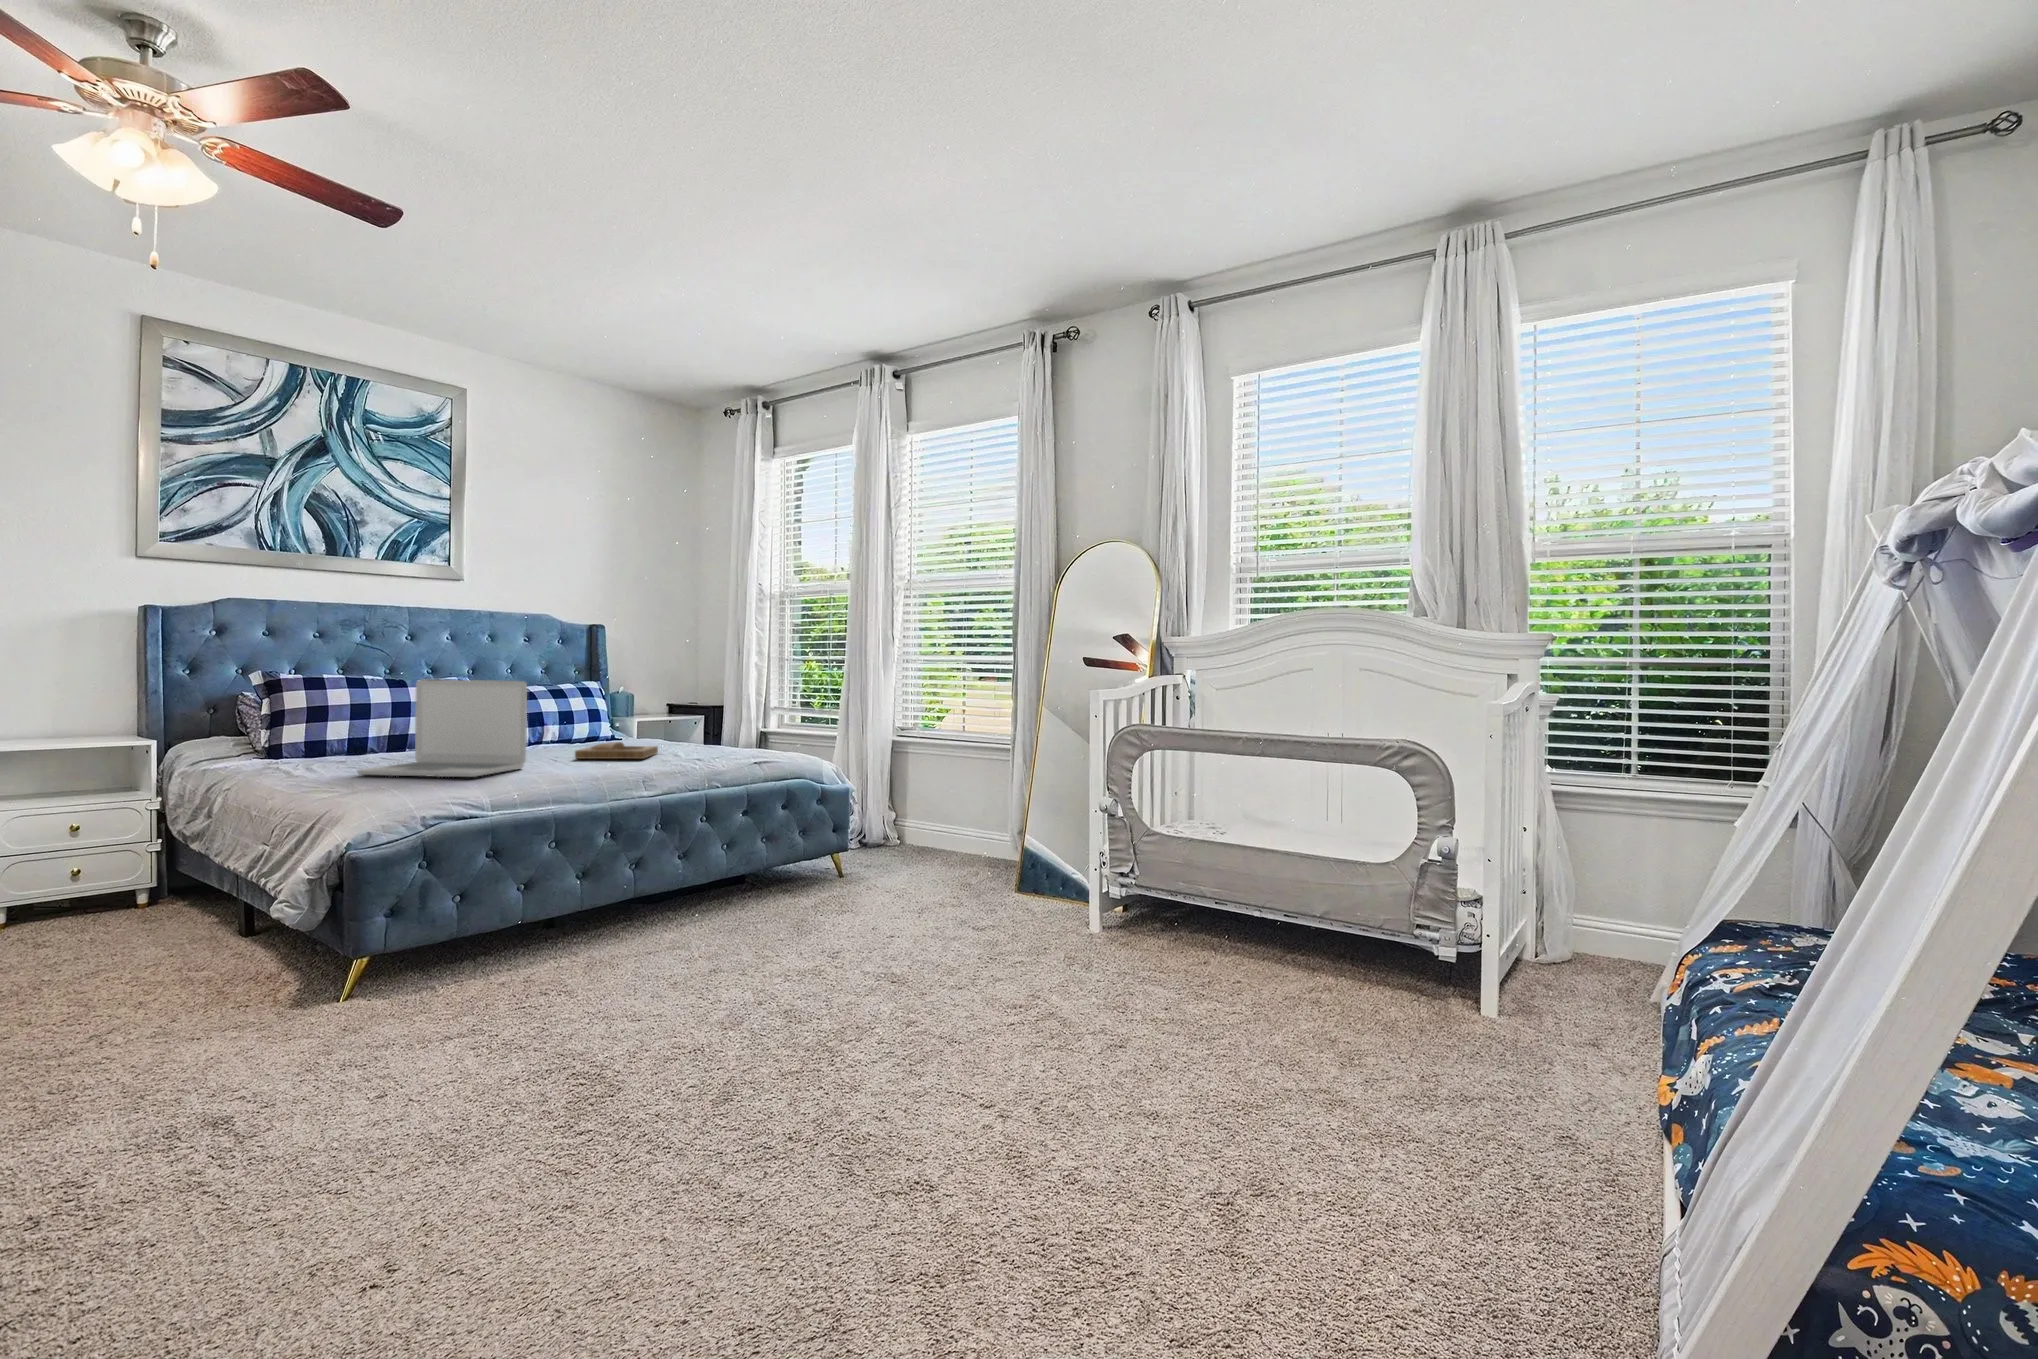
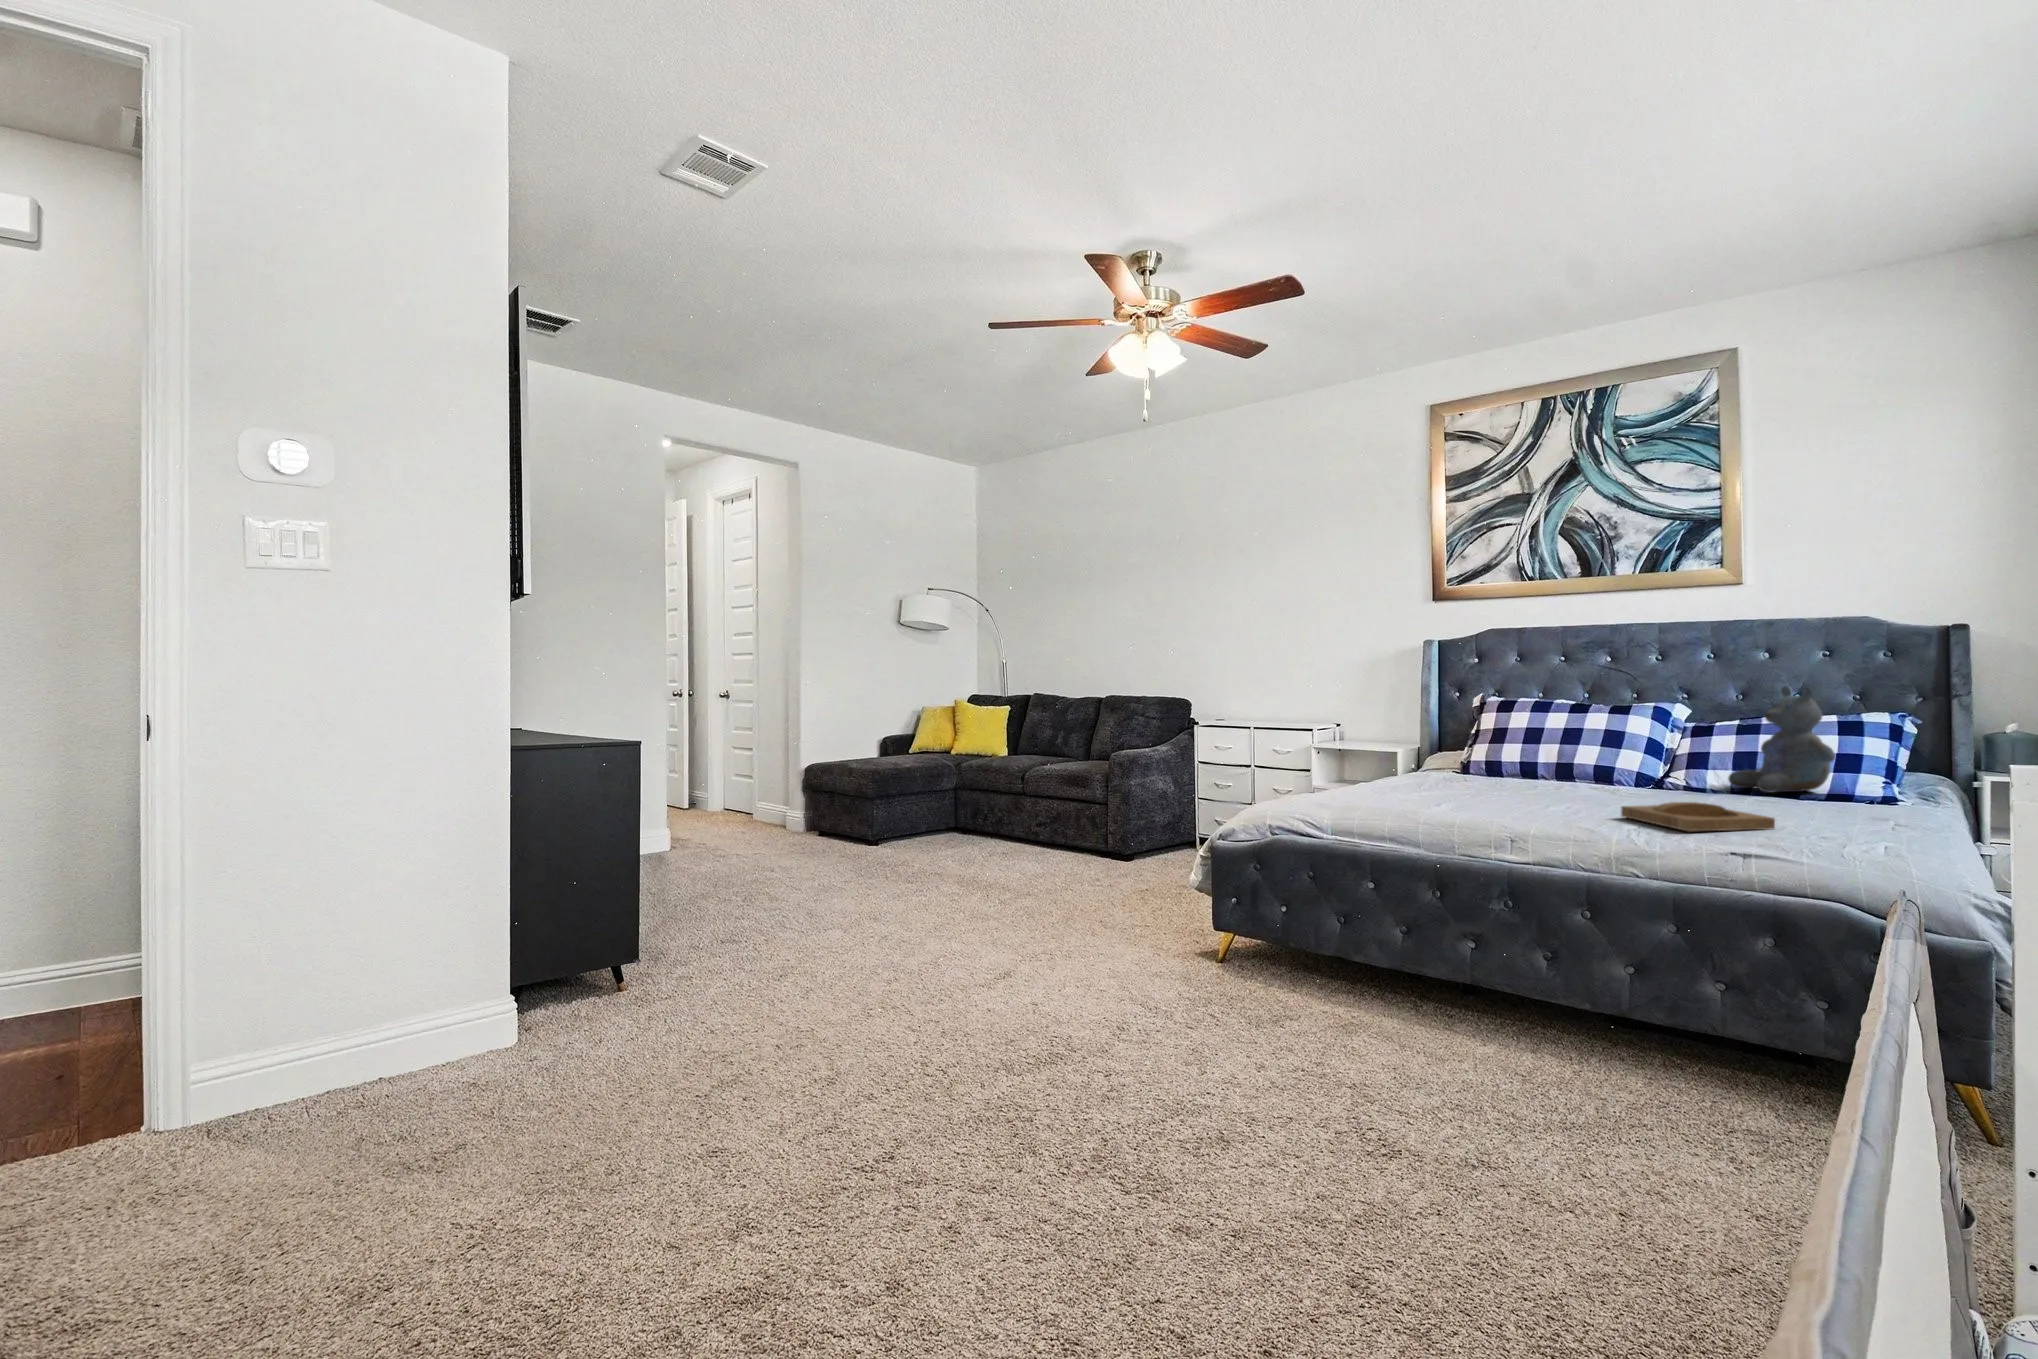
stuffed bear: none [527,662,596,740] -> present [1728,686,1835,793]
laptop: present [357,679,527,777] -> none [1383,710,1521,817]

